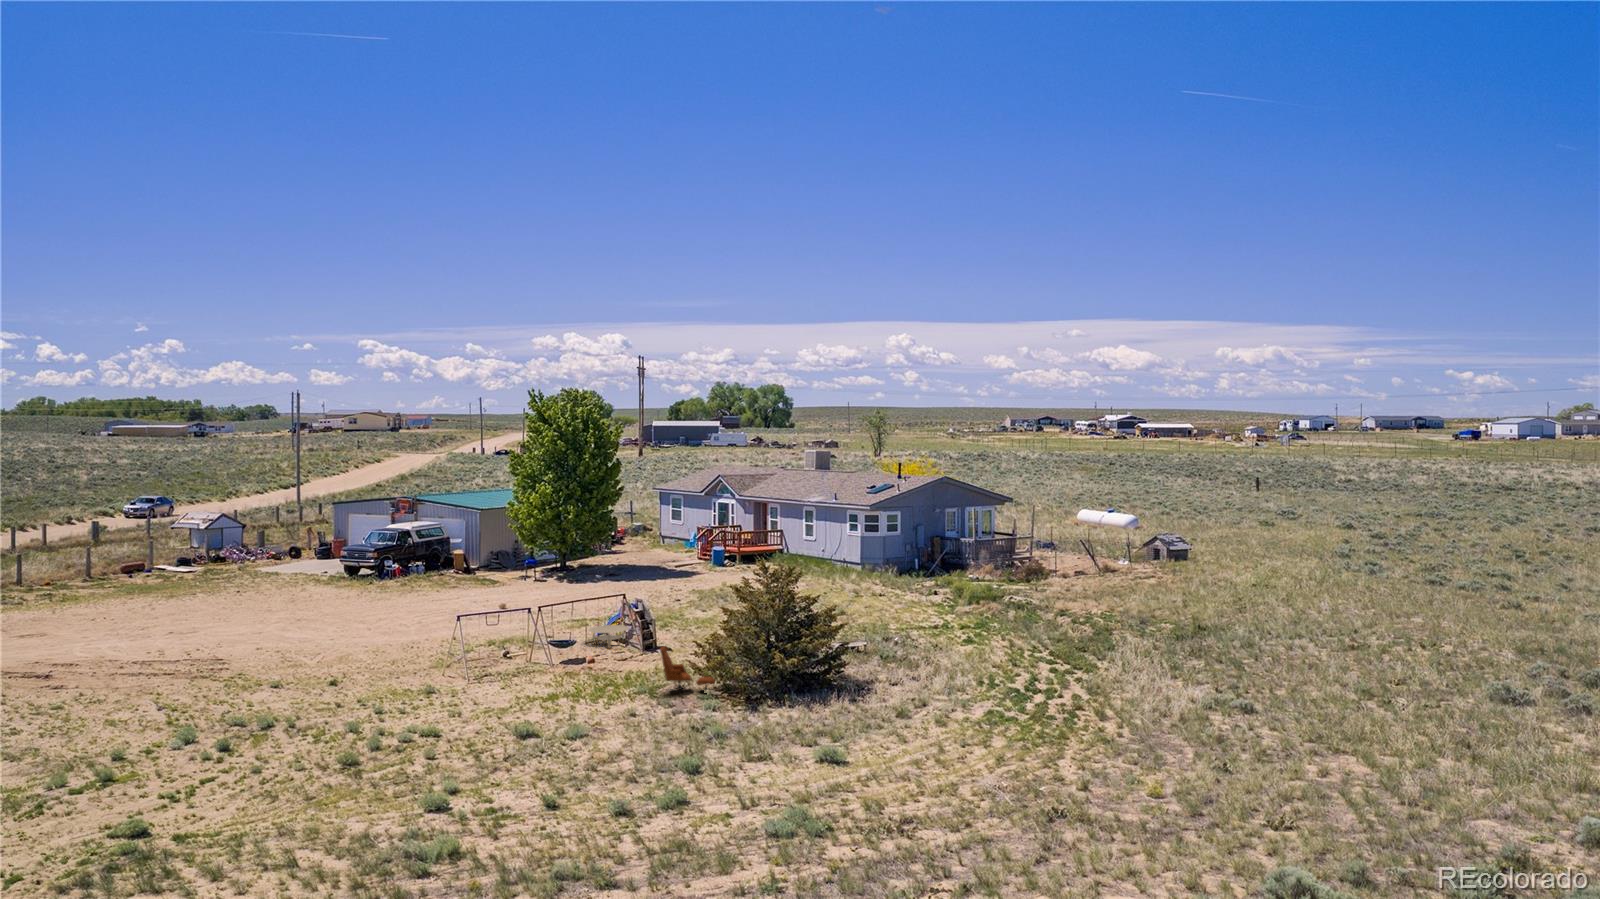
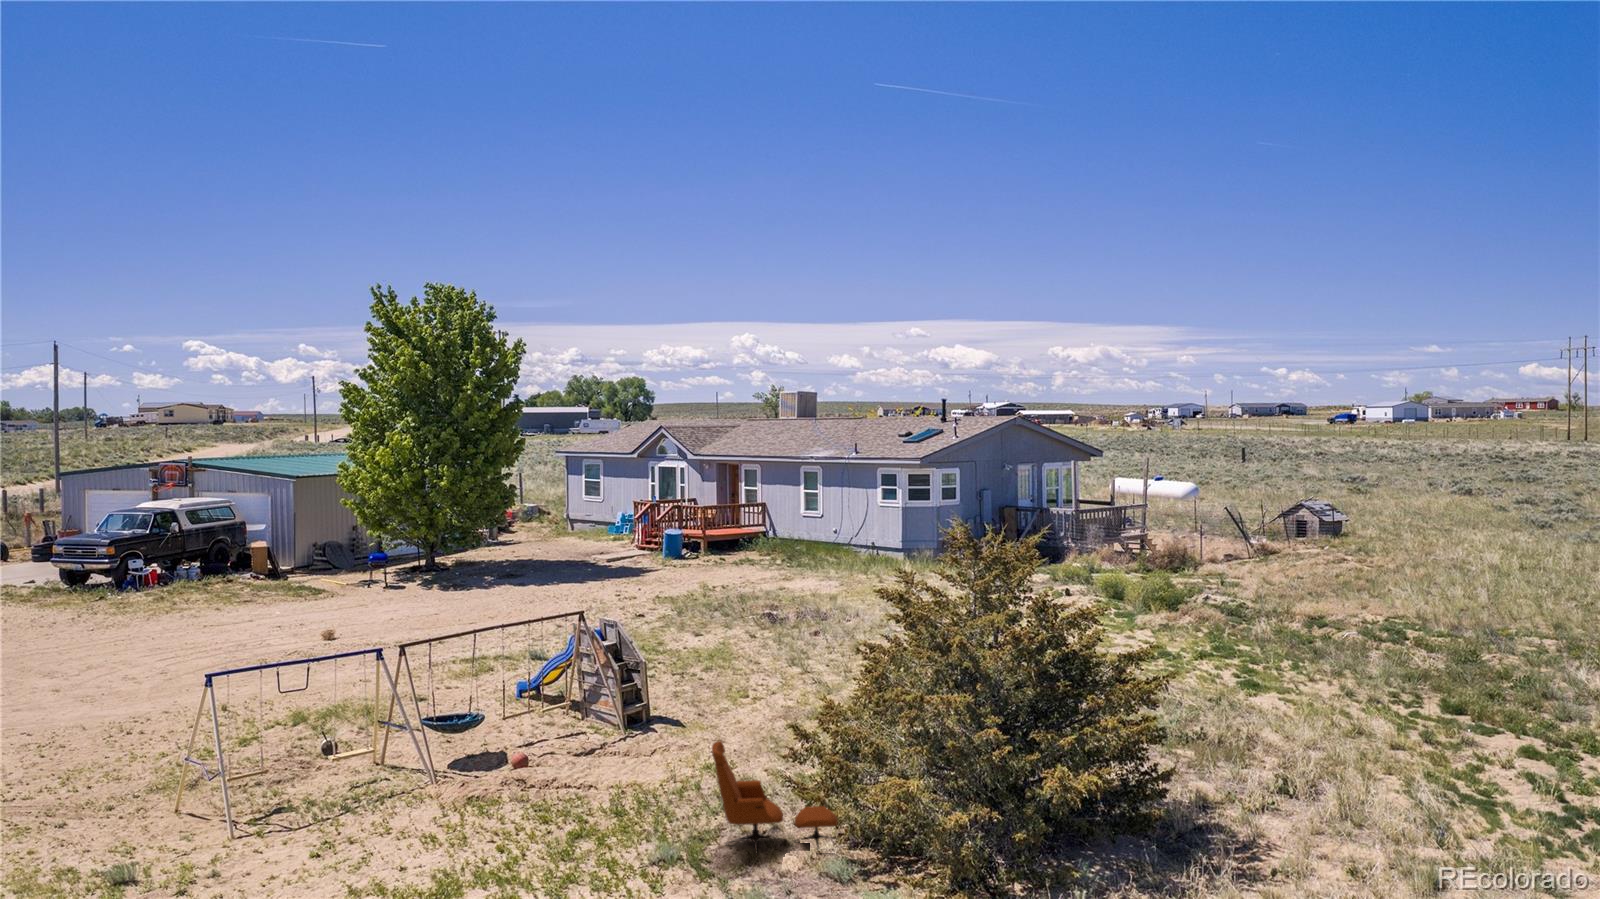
round table: present [589,625,628,649] -> none [509,675,590,726]

